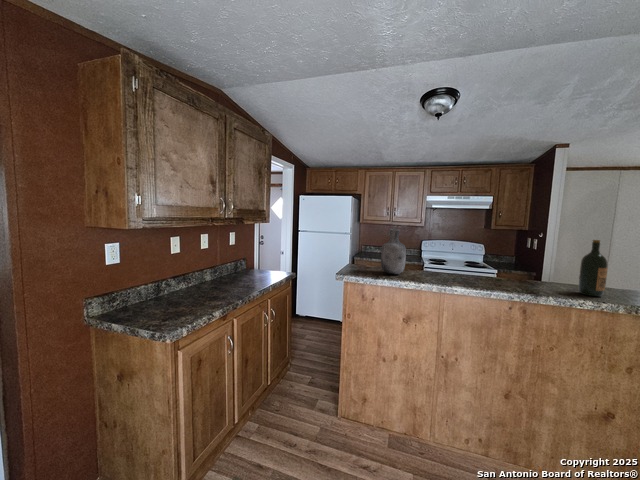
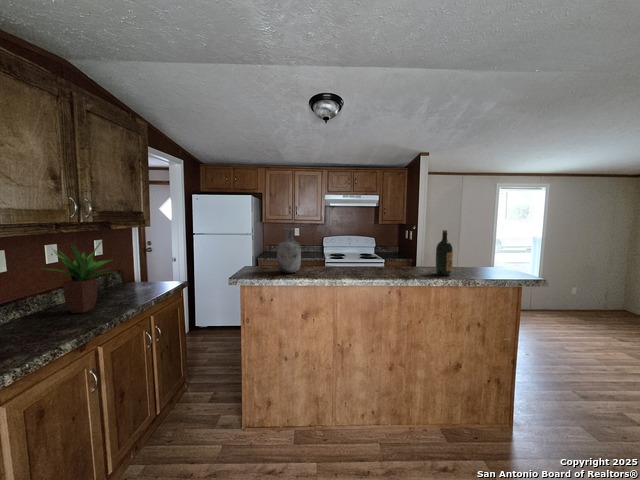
potted plant: none [198,232,251,290] -> present [44,241,115,313]

